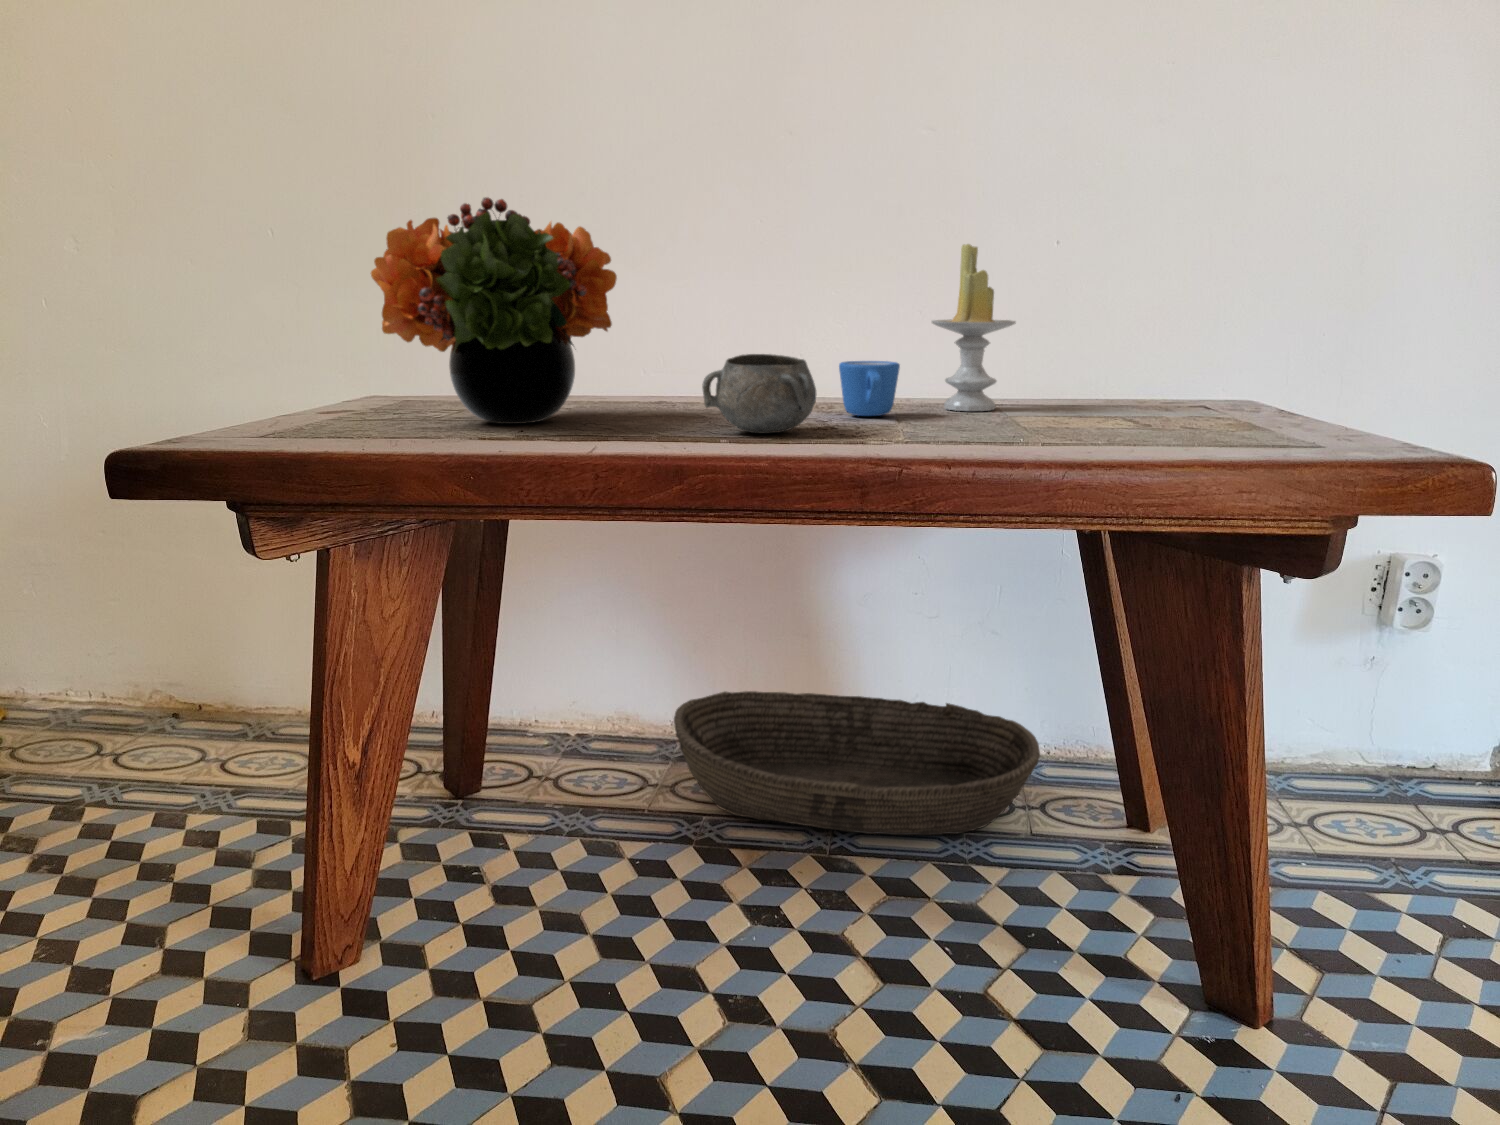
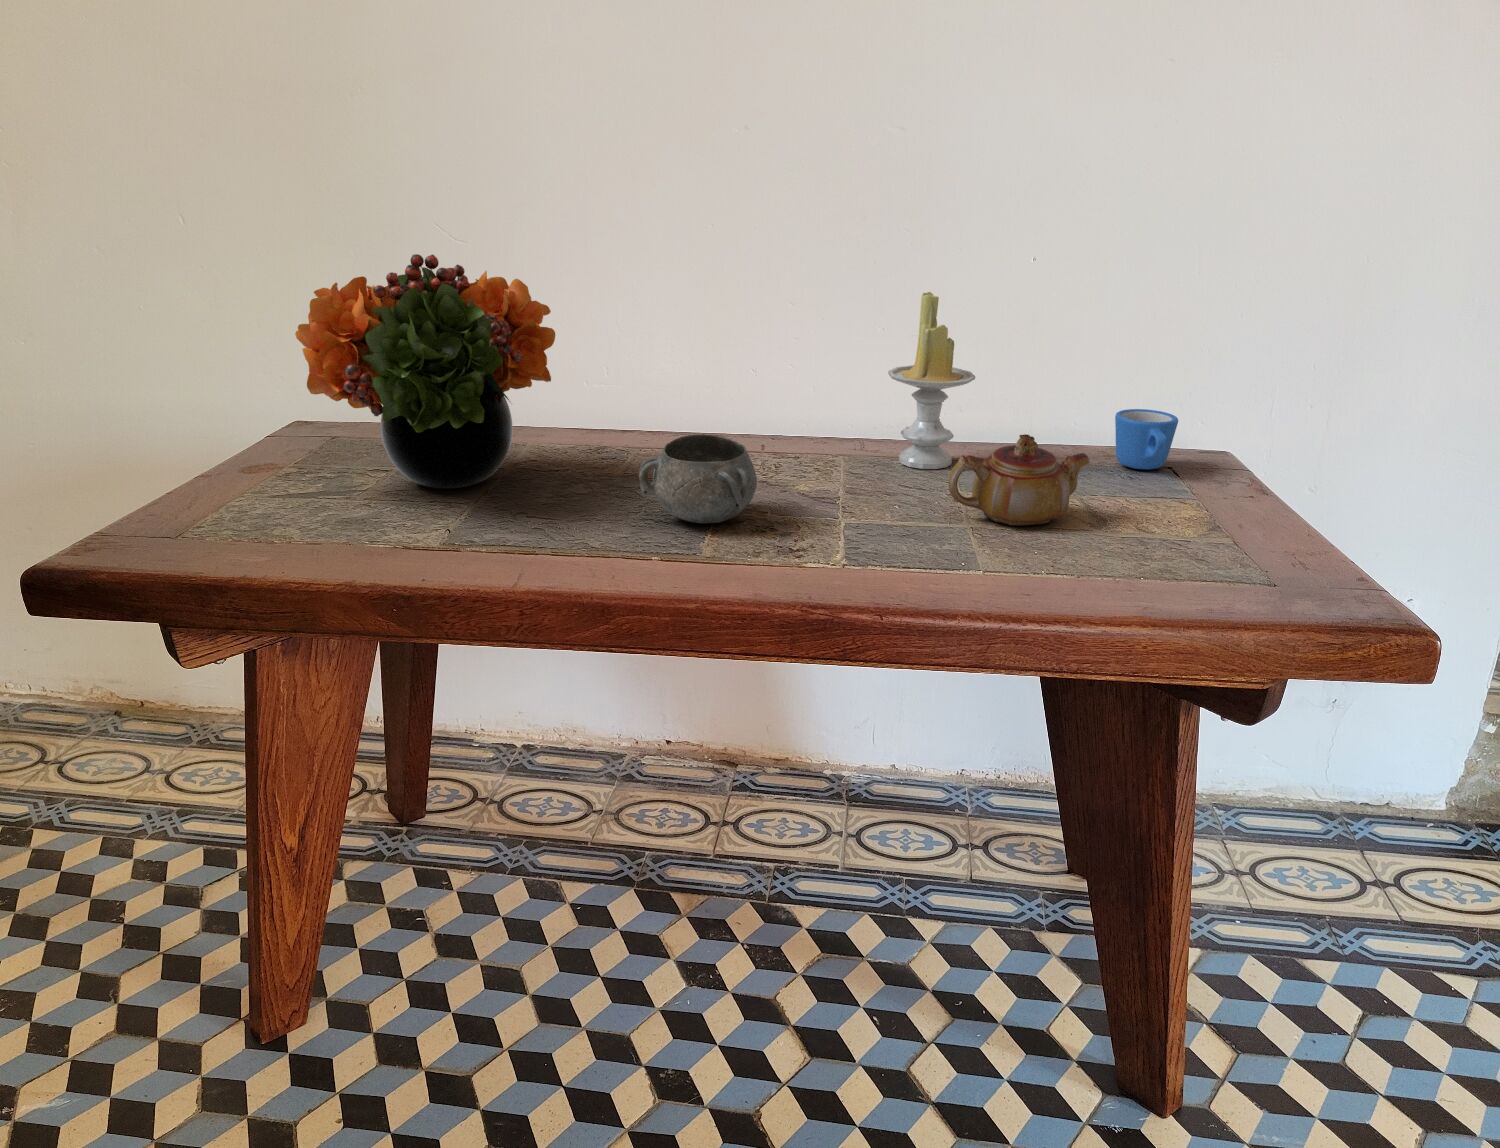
teapot: none [1002,344,1138,431] -> present [948,434,1090,526]
mug: present [839,361,900,416] -> present [1115,409,1178,469]
basket: present [674,691,1040,835] -> none [620,714,985,881]

